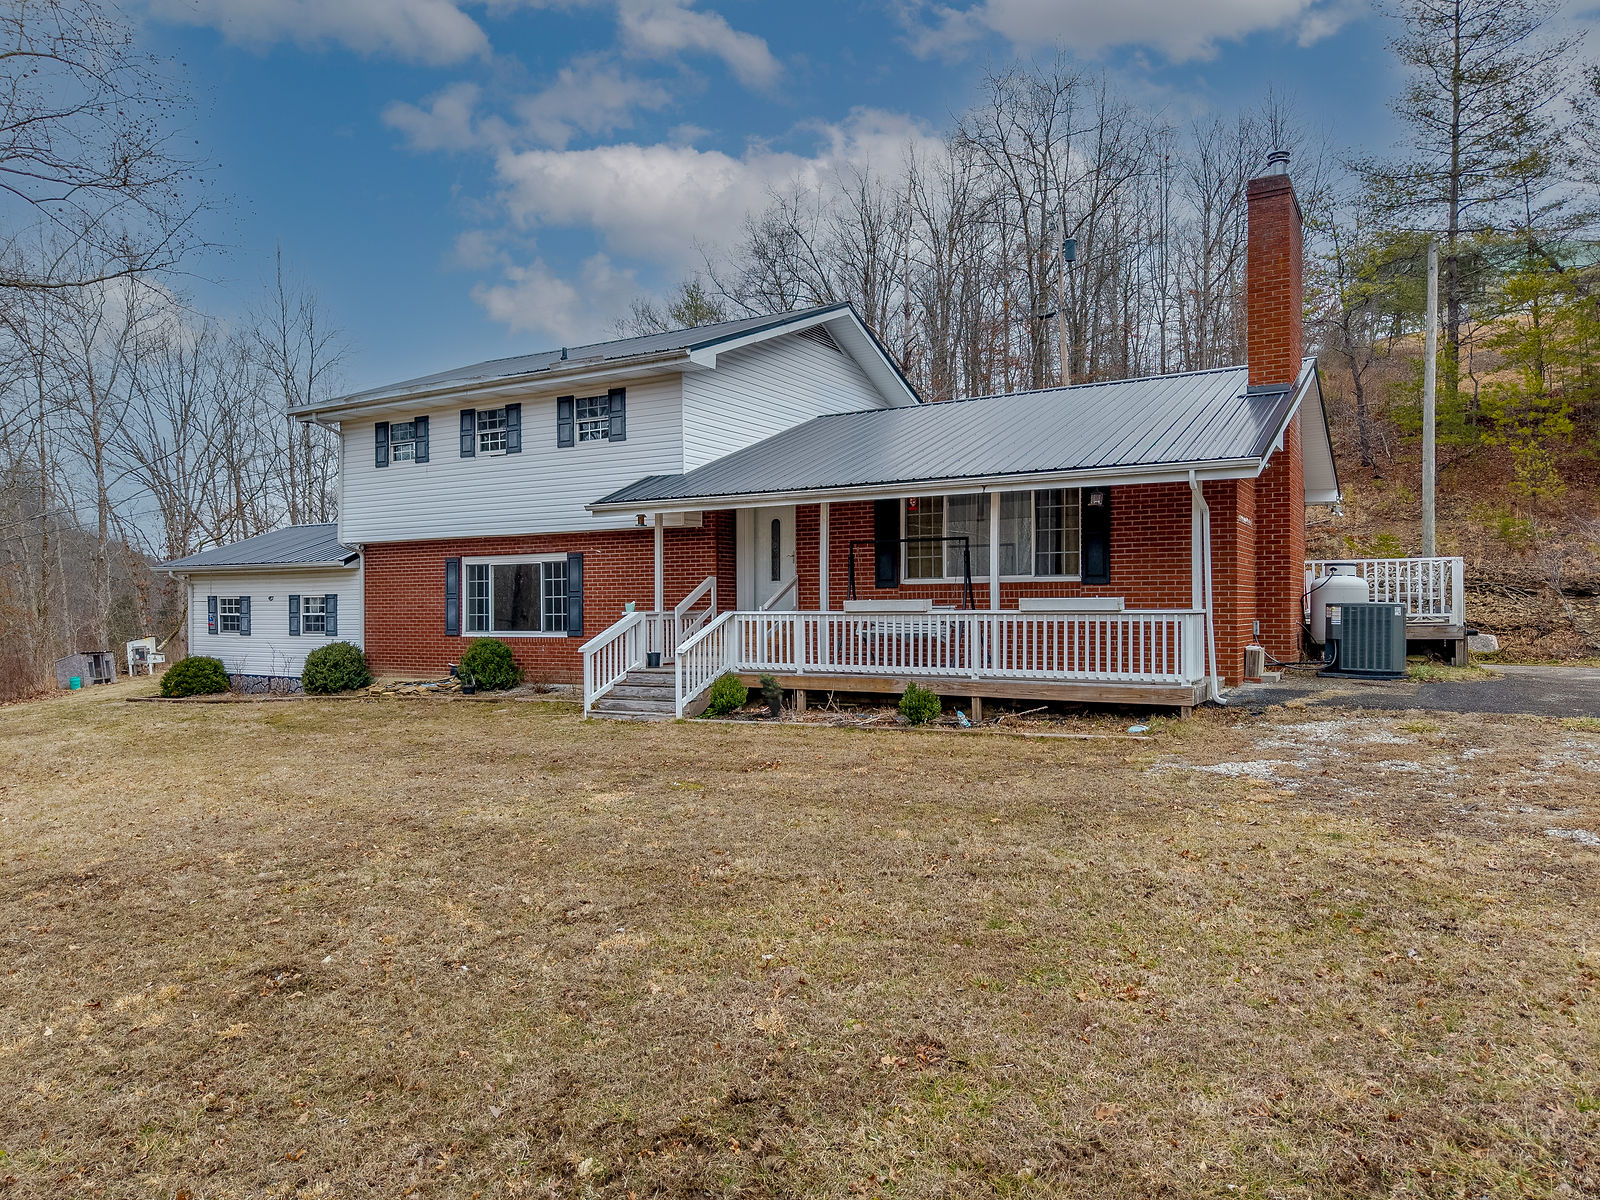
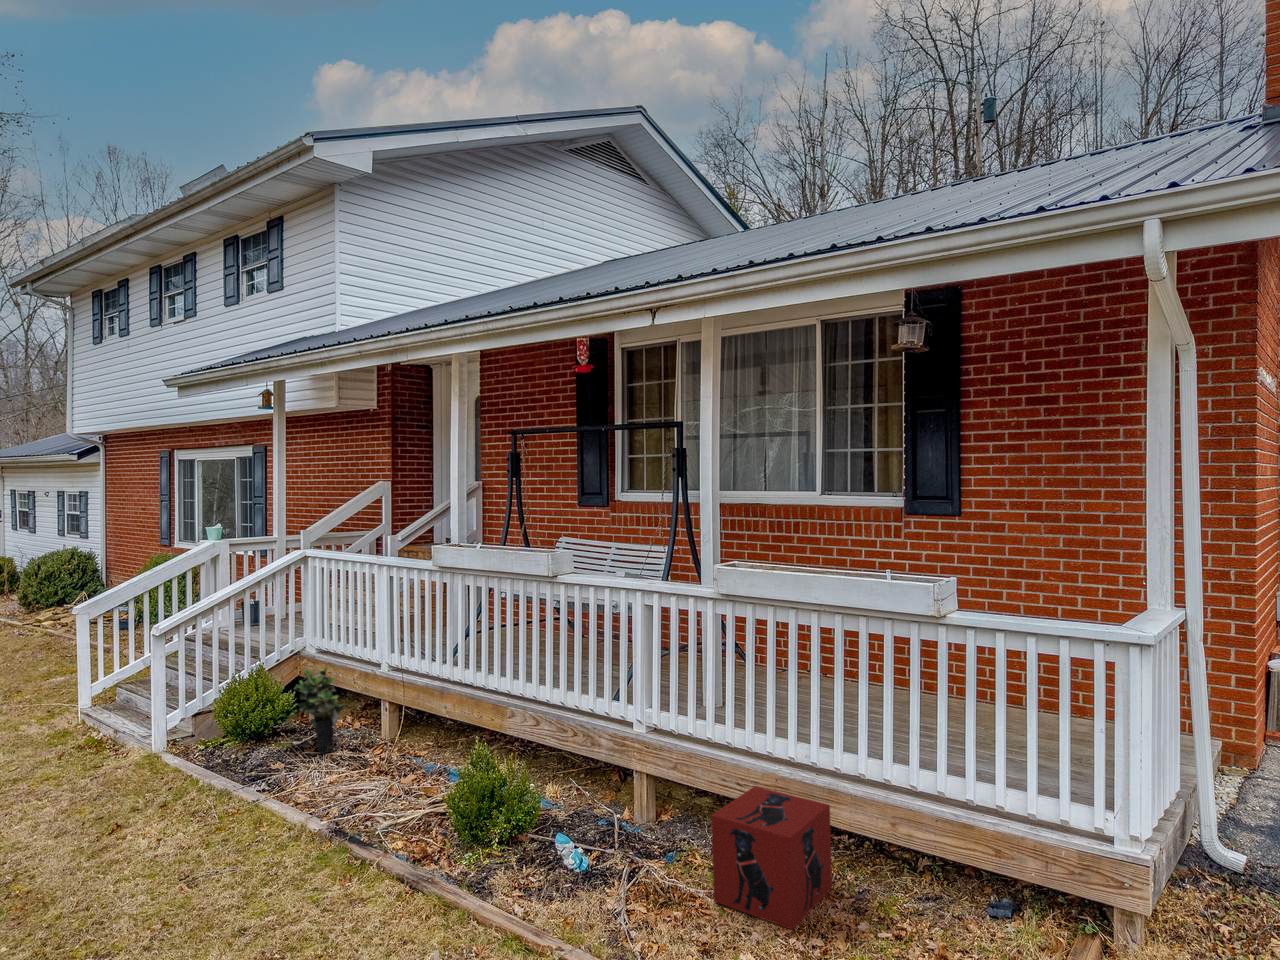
storage box: none [1033,687,1076,726] -> present [711,786,832,930]

